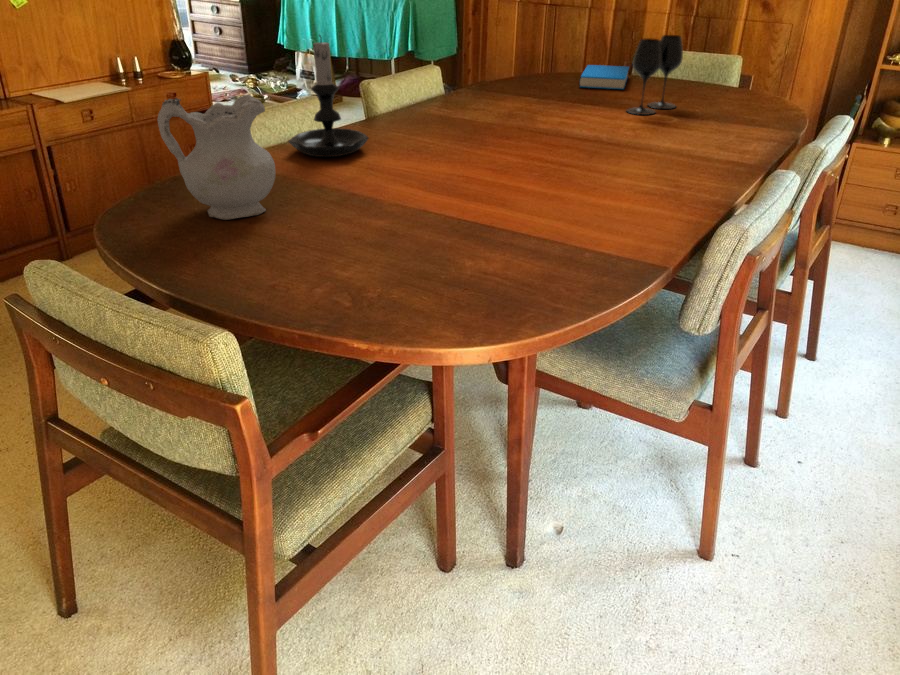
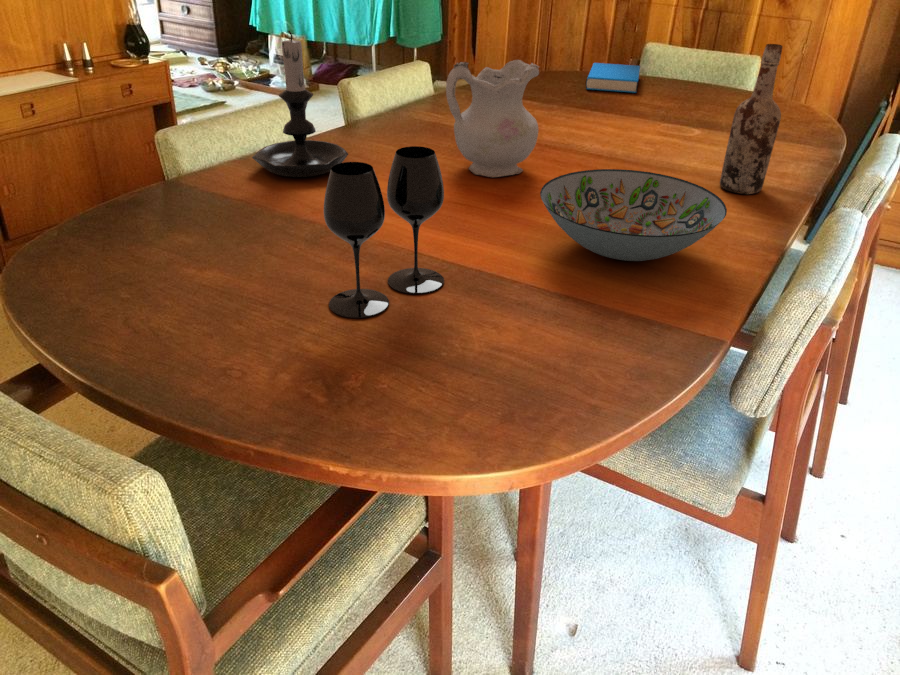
wine glass: present [627,35,683,115] -> present [324,146,444,318]
wine bottle: none [685,37,733,165] -> present [720,44,782,194]
ceramic pitcher: present [157,95,275,220] -> present [446,60,539,177]
decorative bowl: none [525,142,677,213] -> present [540,169,727,261]

